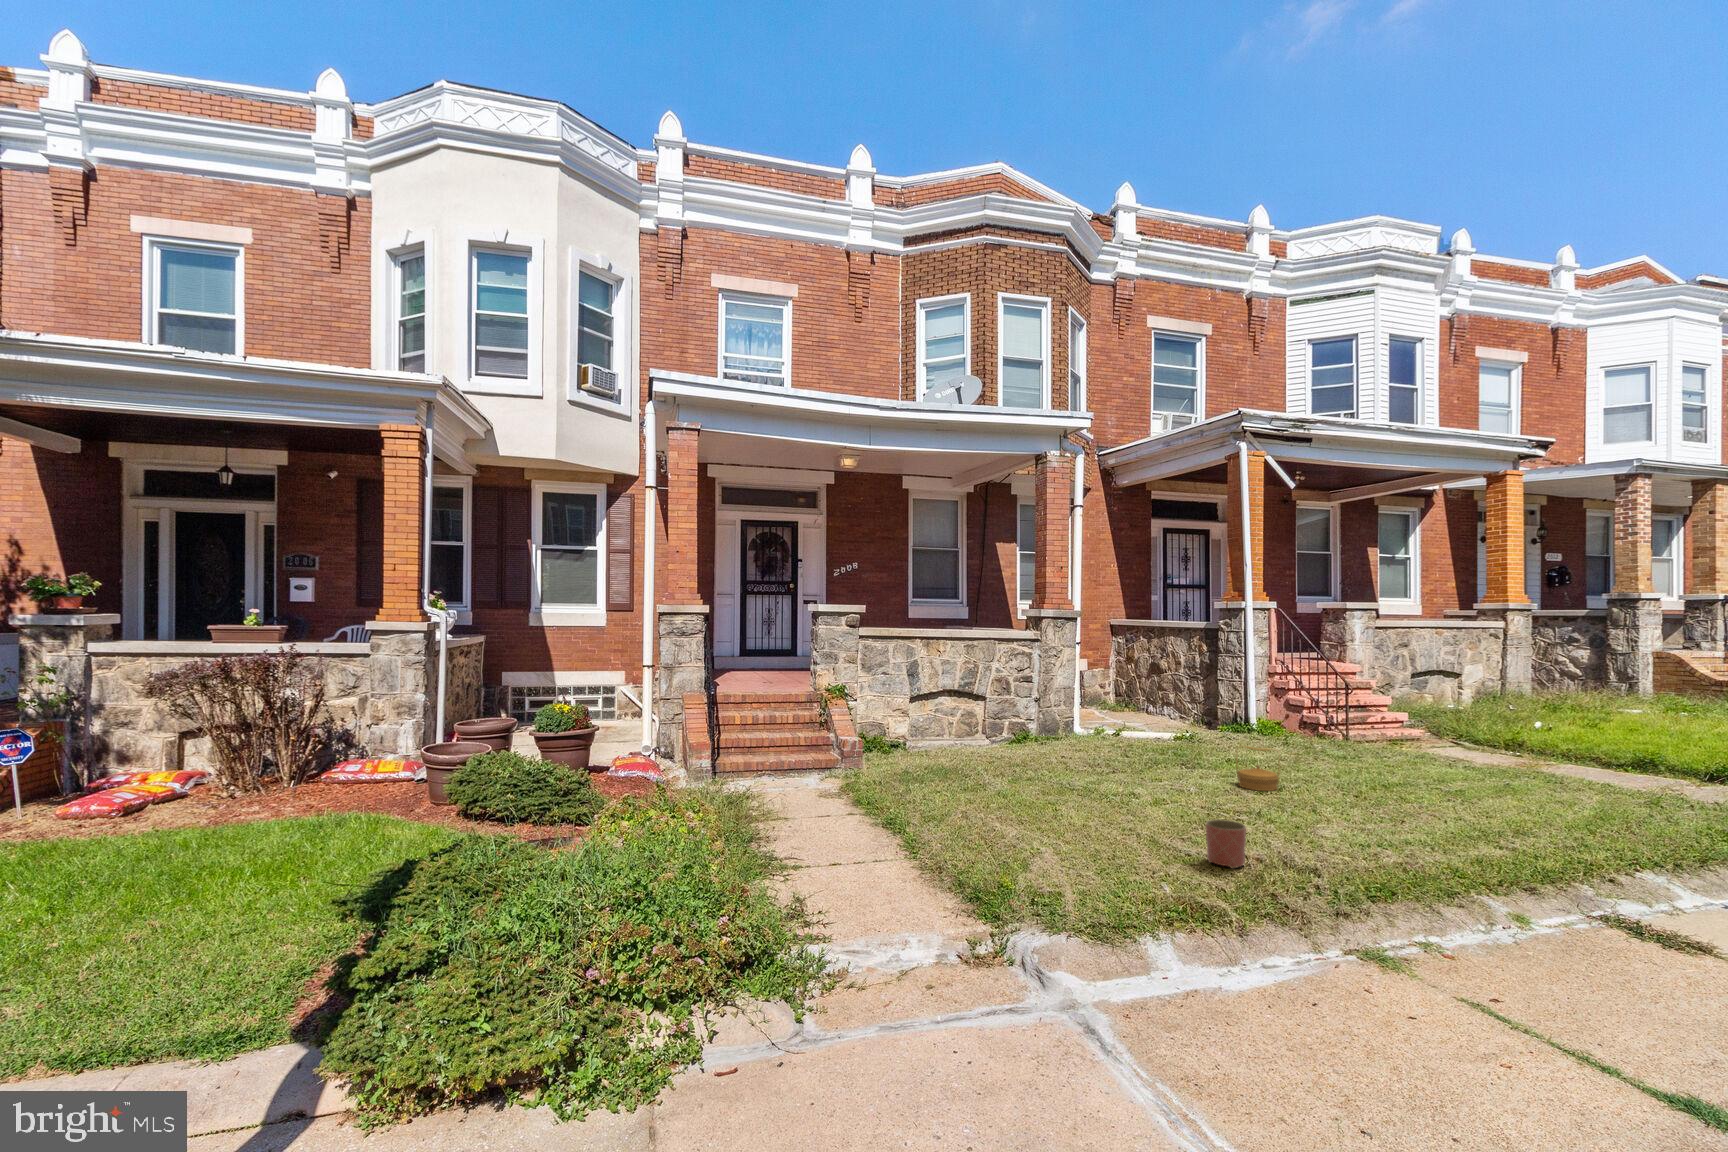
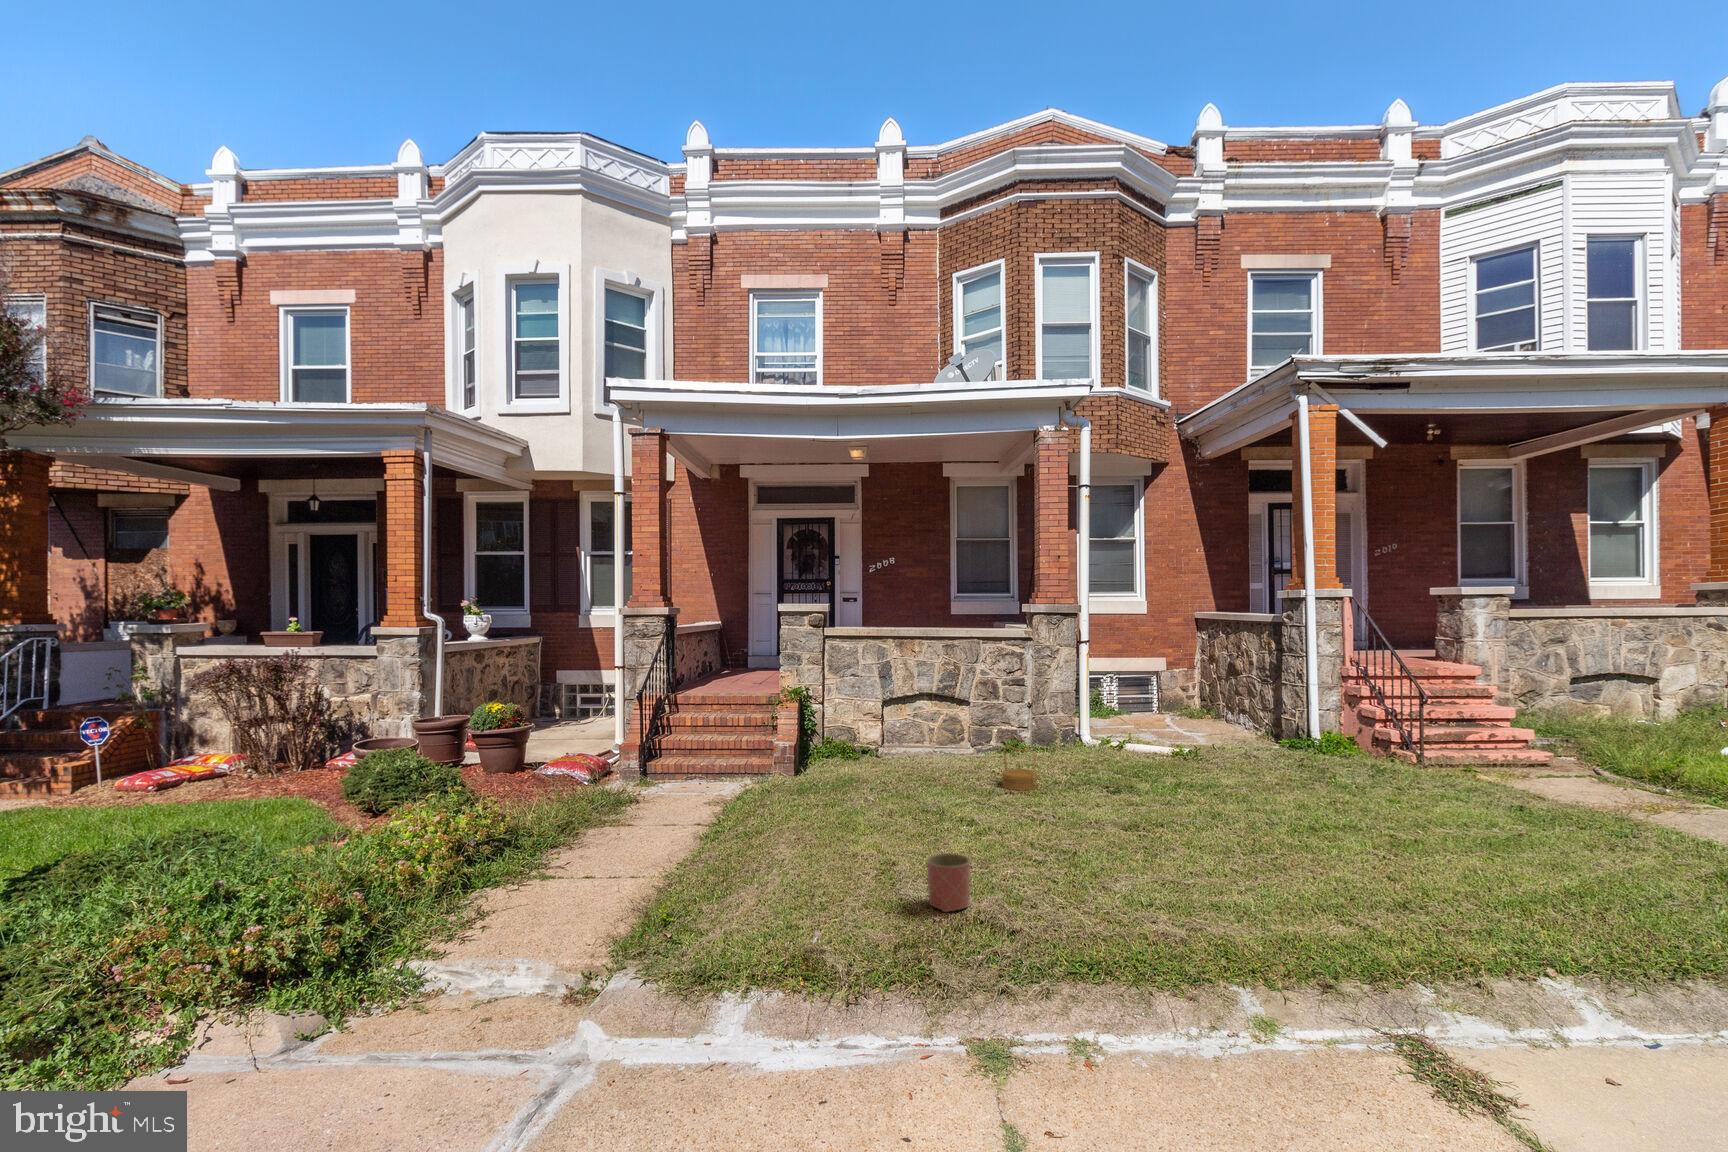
basket: present [1237,746,1279,791] -> present [1002,746,1037,791]

